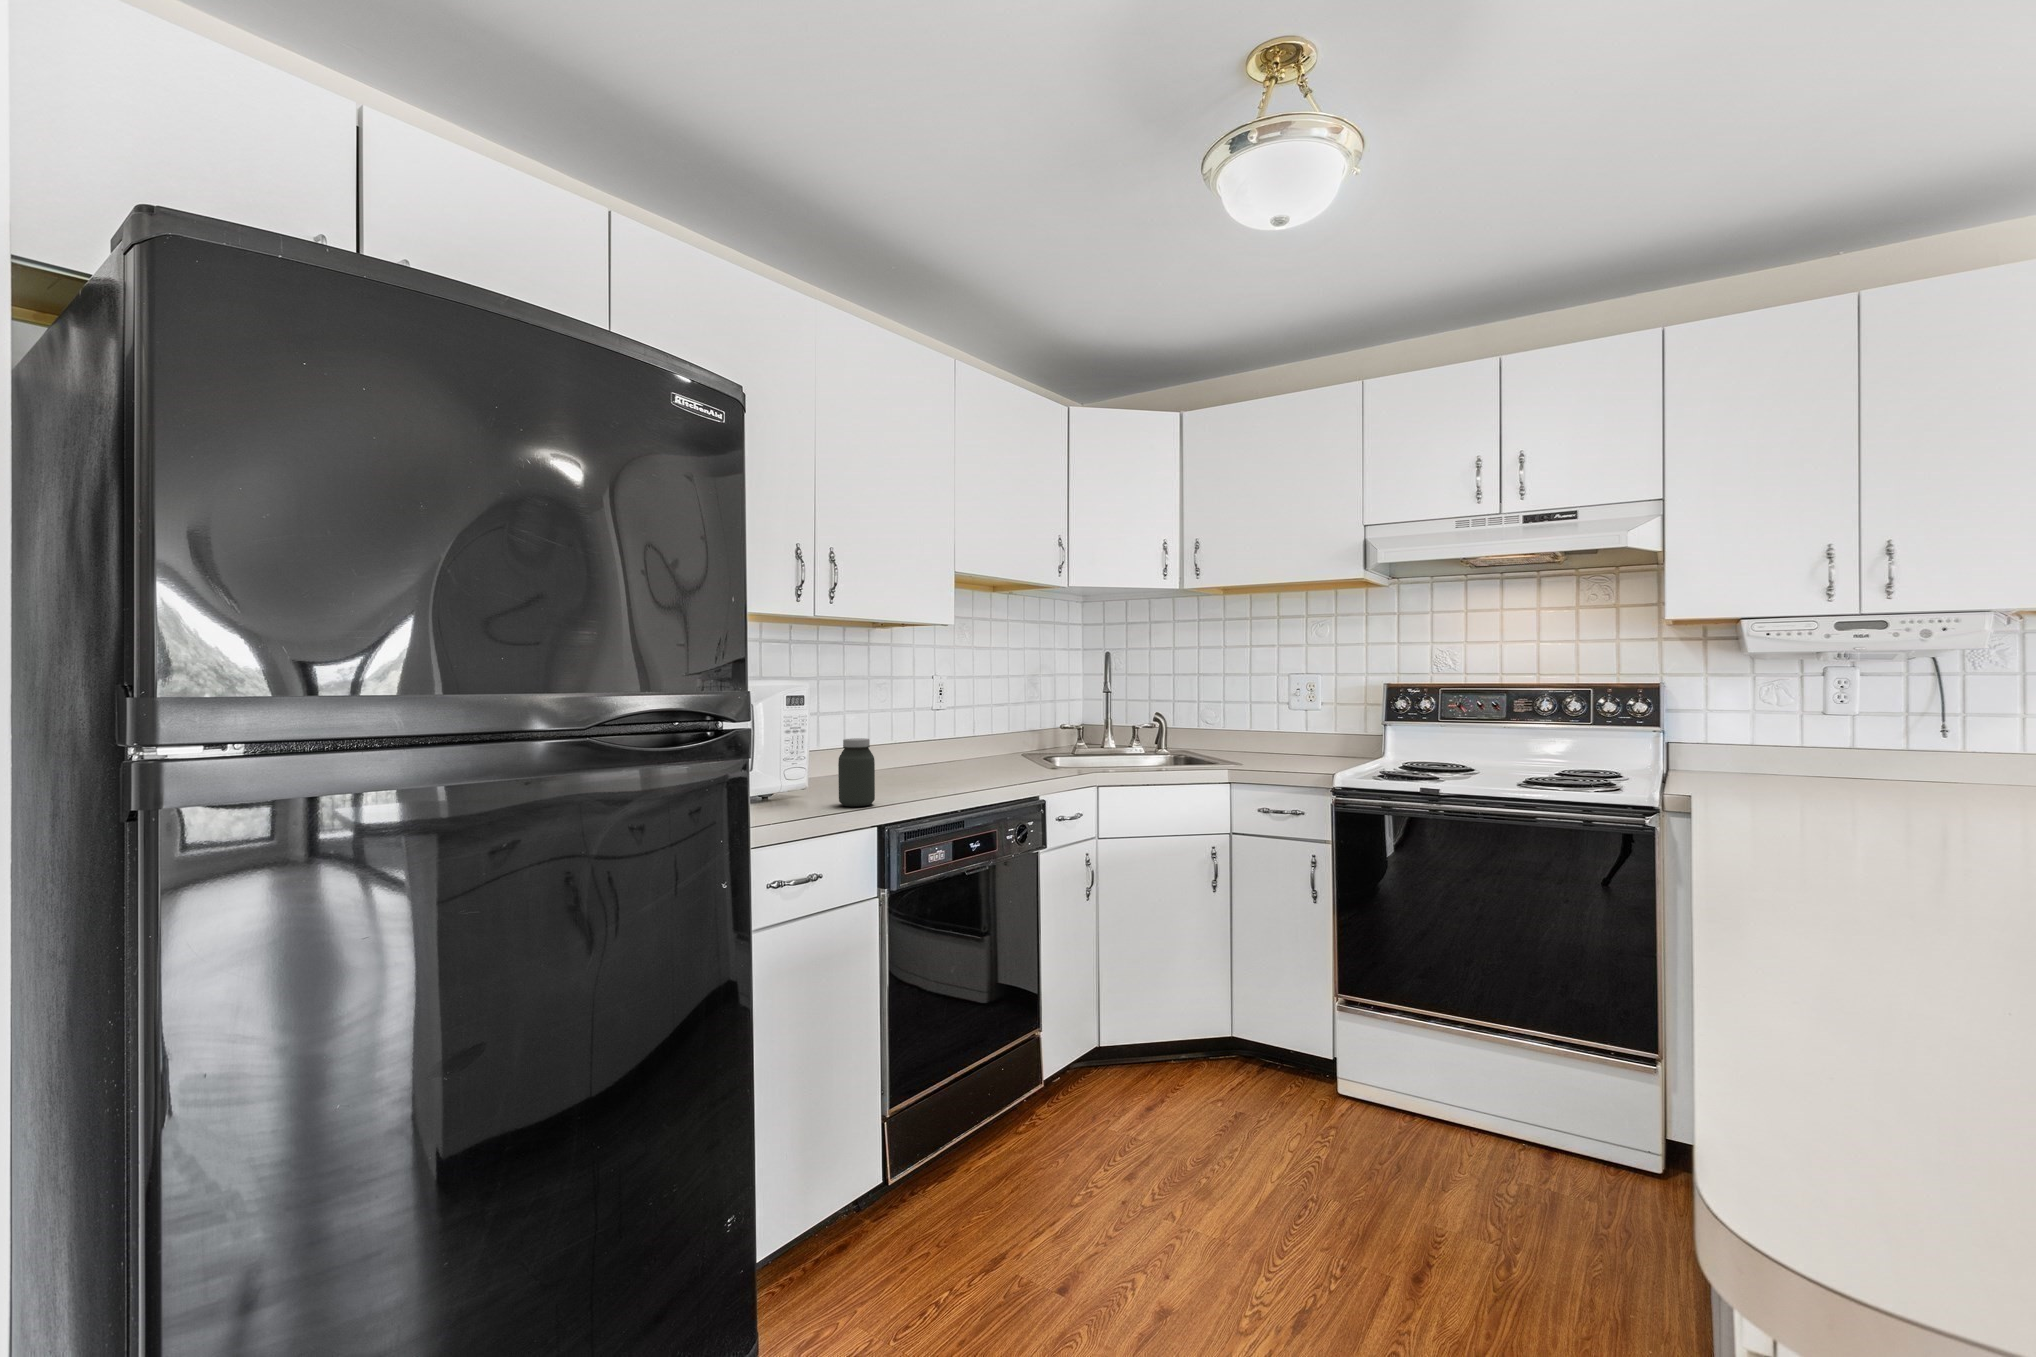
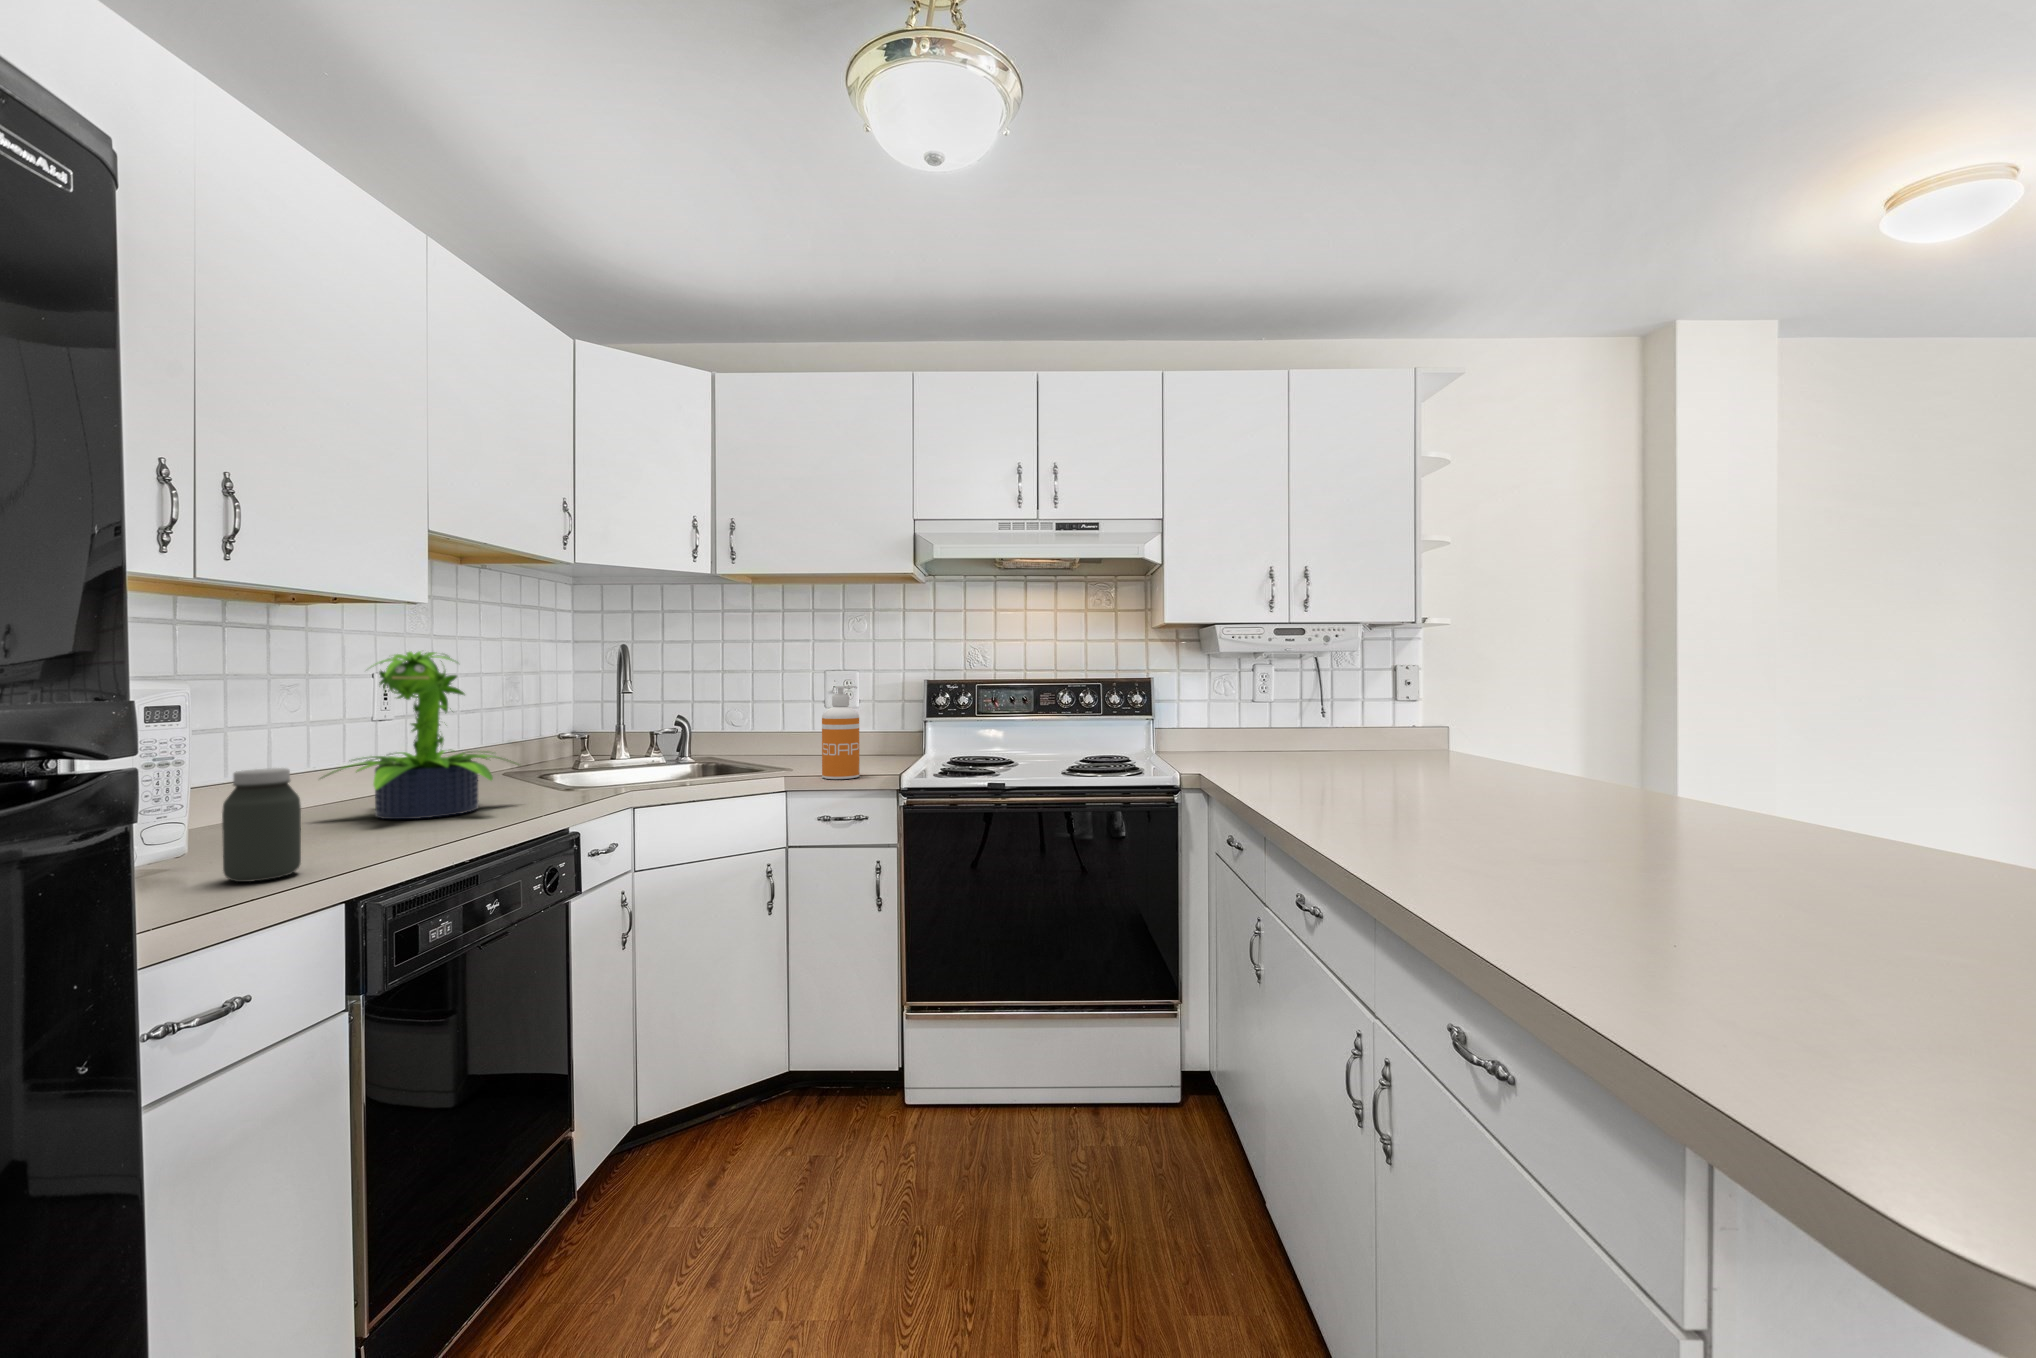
potted plant: none [901,662,1018,780] -> present [322,651,517,819]
soap dispenser: none [1259,689,1296,777] -> present [822,685,860,779]

